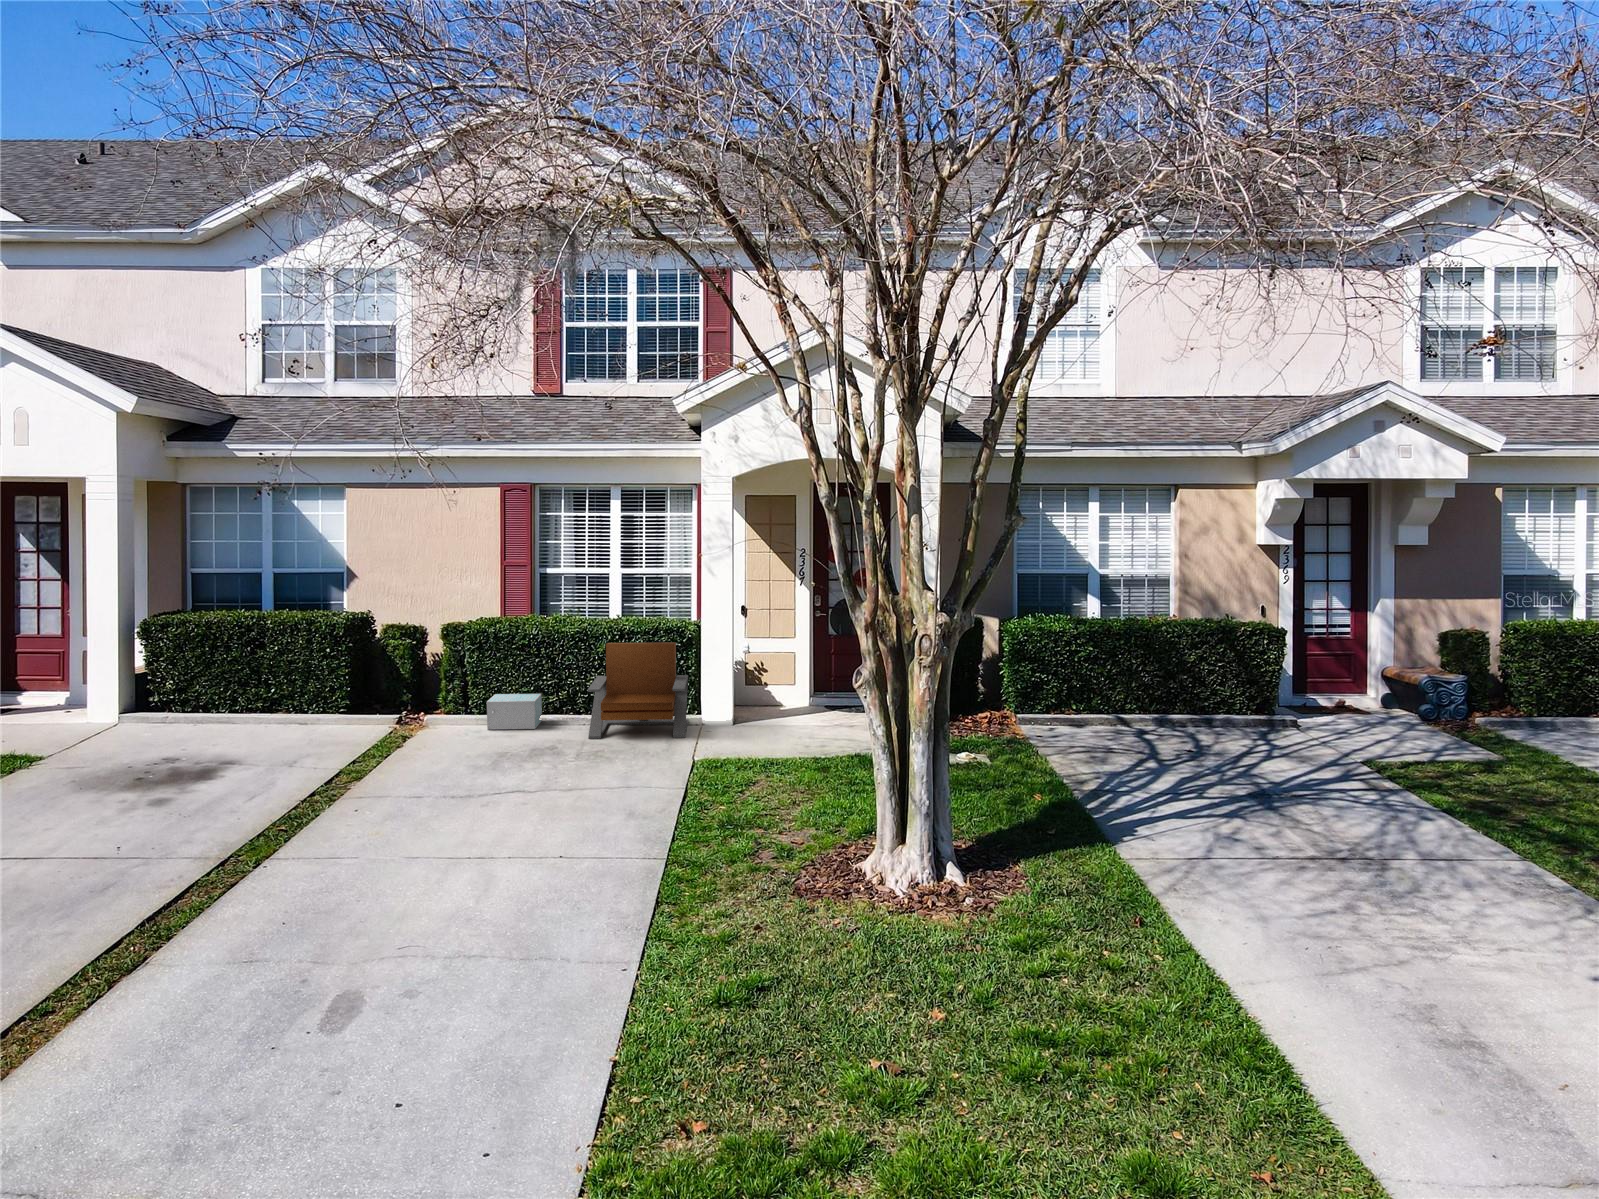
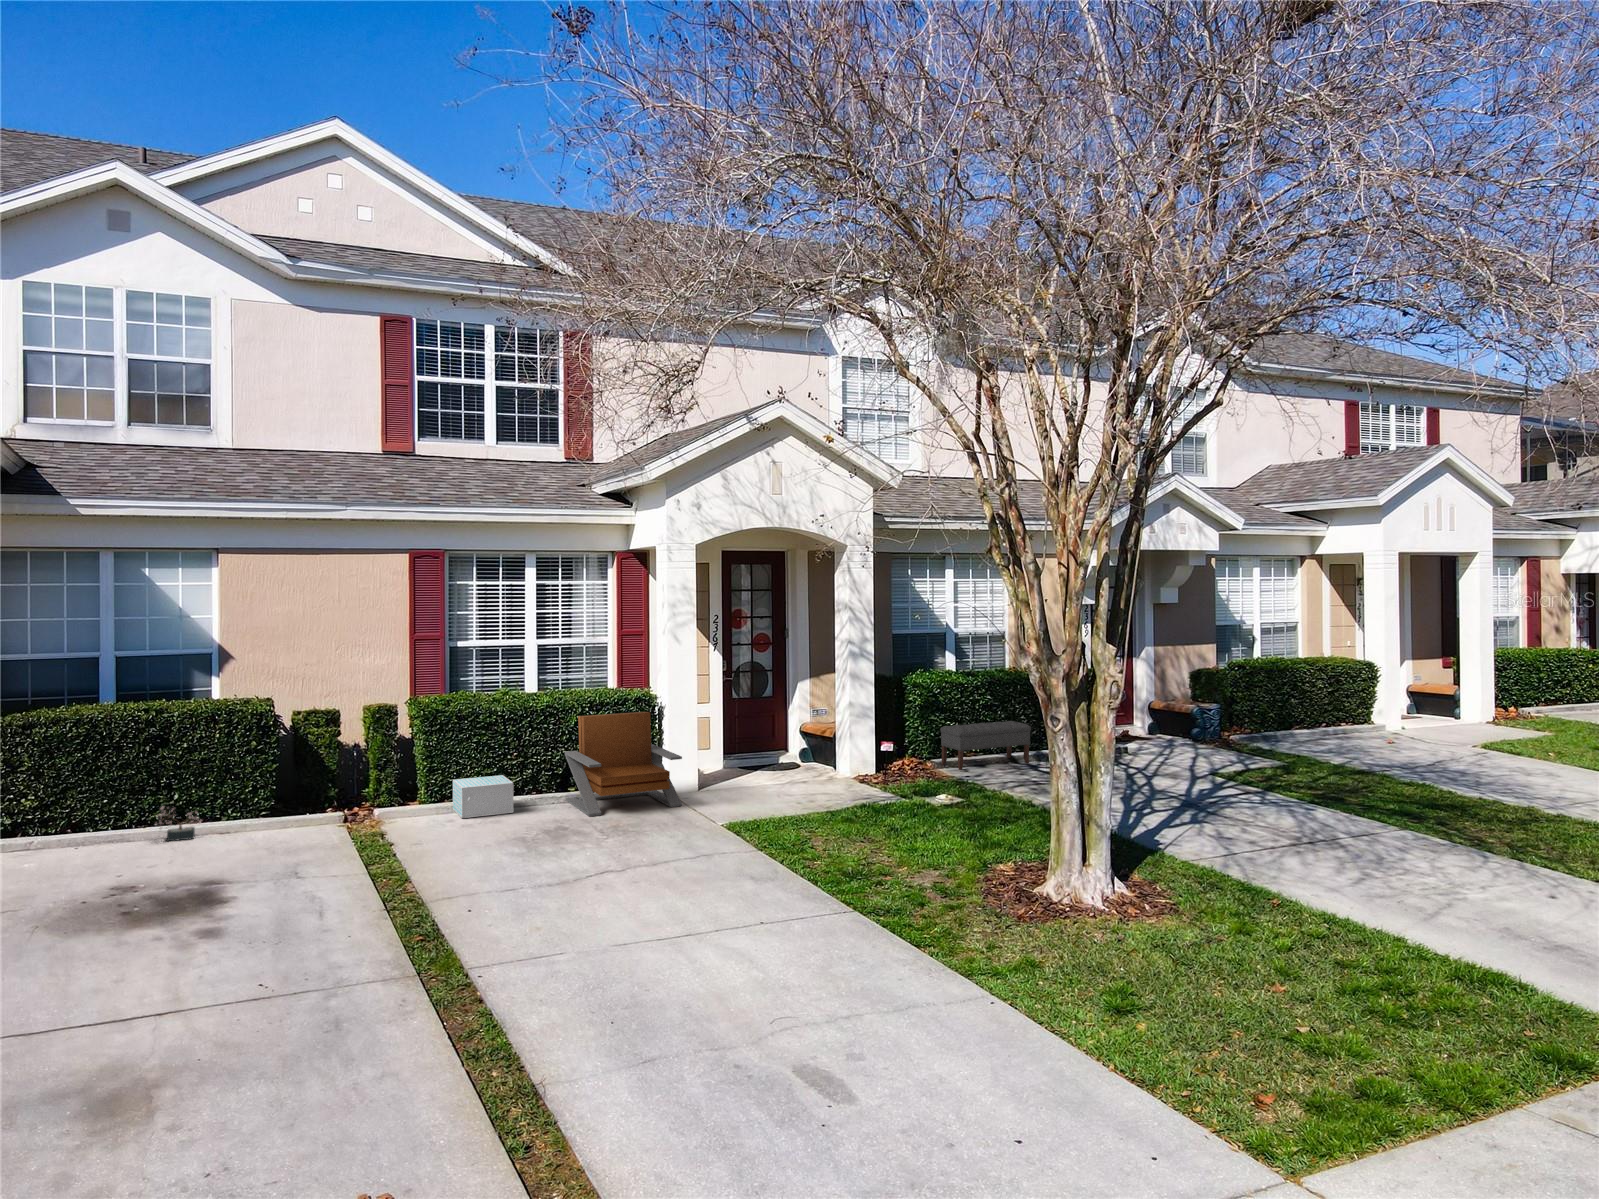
bench: none [1026,678,1137,729] -> present [940,721,1031,770]
decorative plant: none [251,696,289,726] -> present [158,807,198,841]

